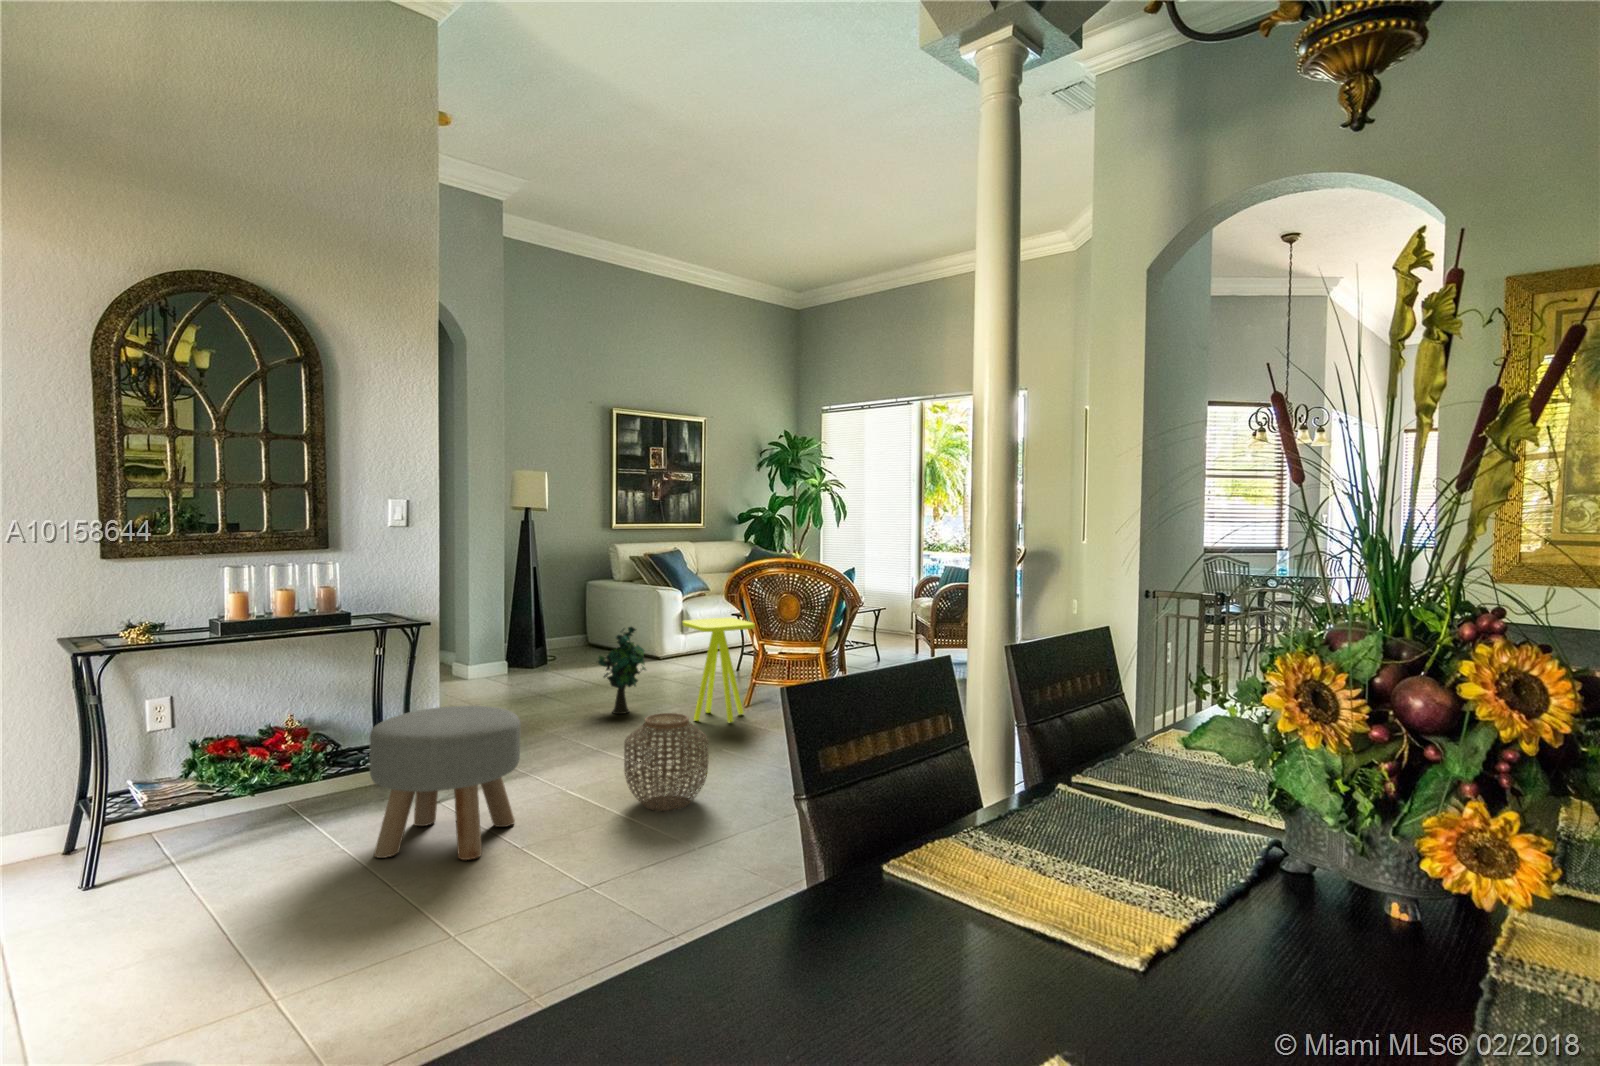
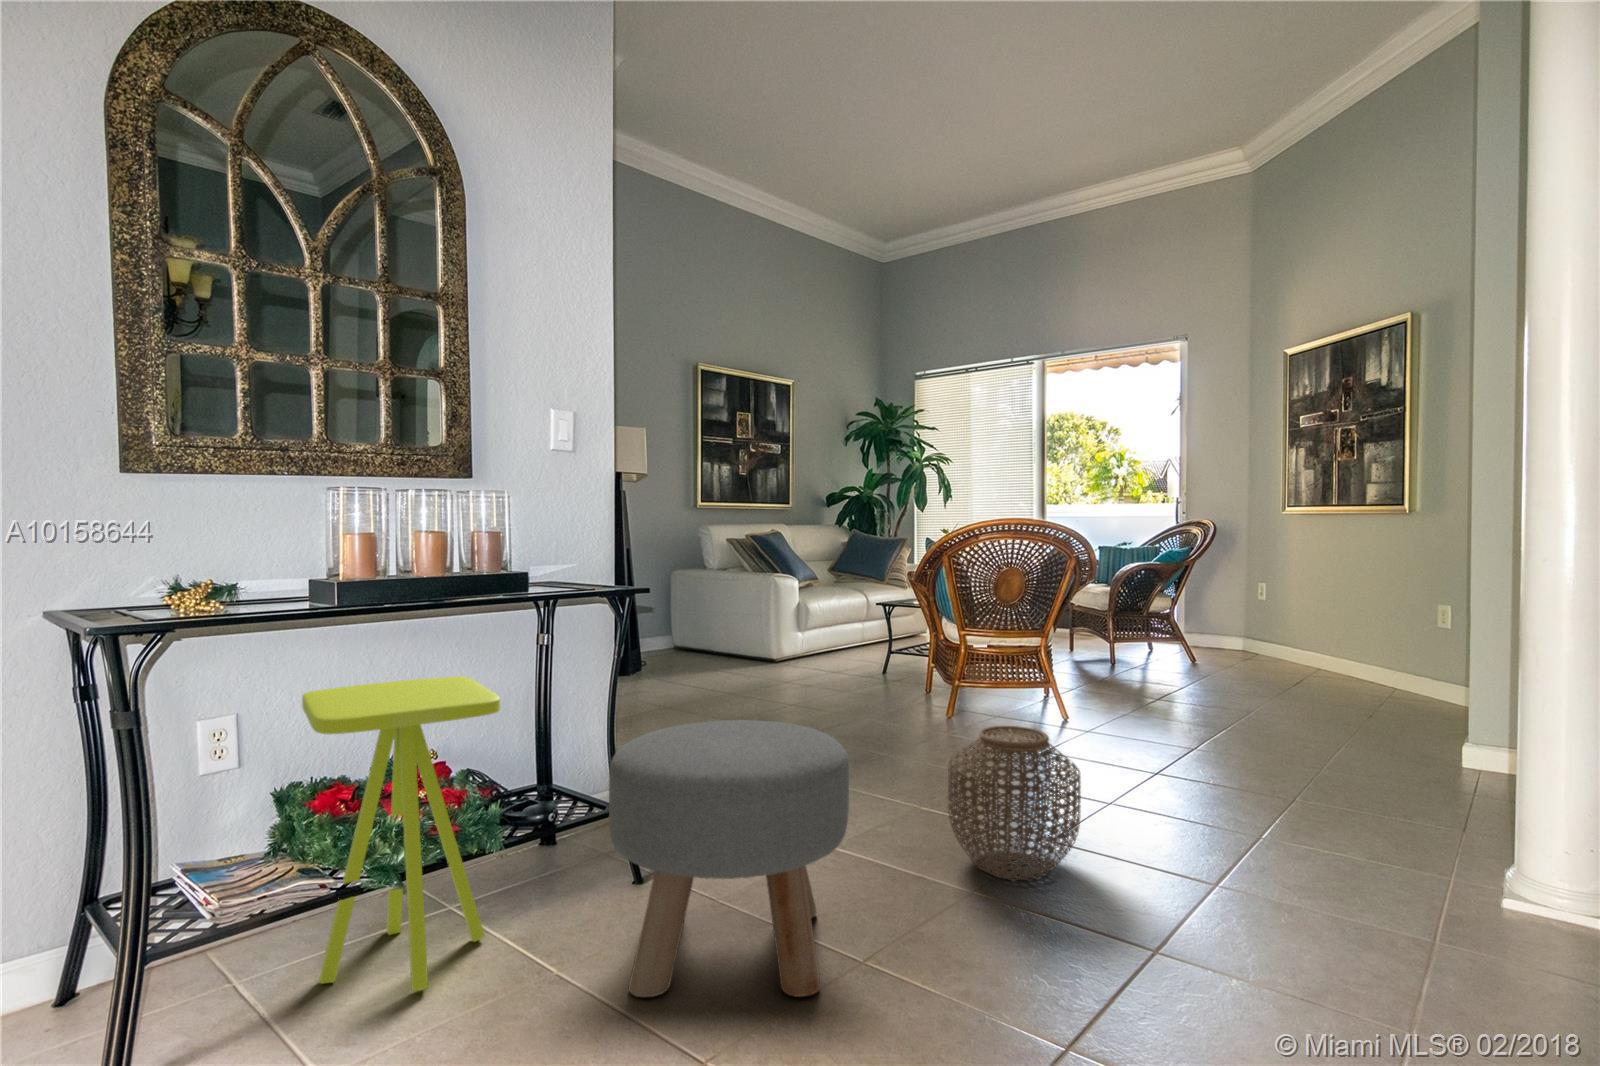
side table: present [682,618,755,722] -> present [302,676,500,992]
decorative plant: present [598,627,646,714] -> none [763,611,828,727]

